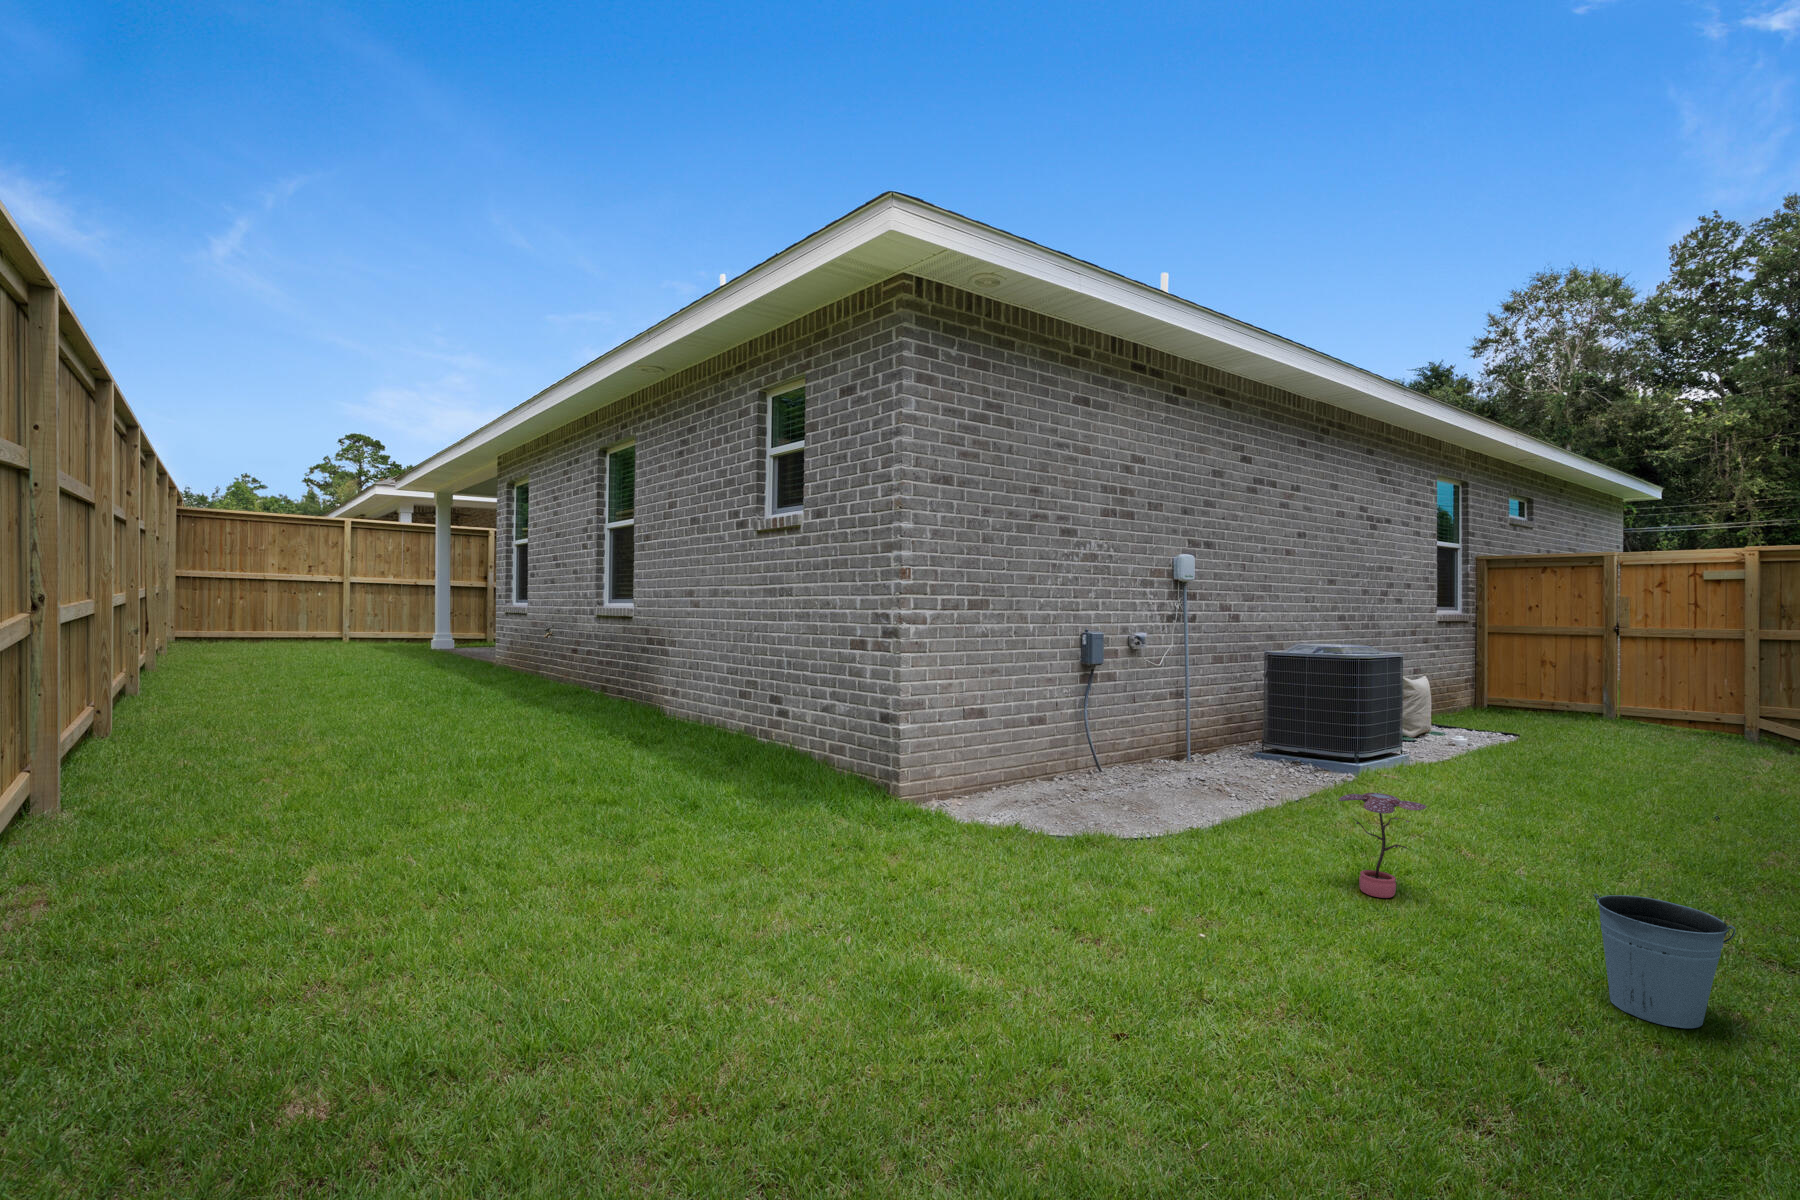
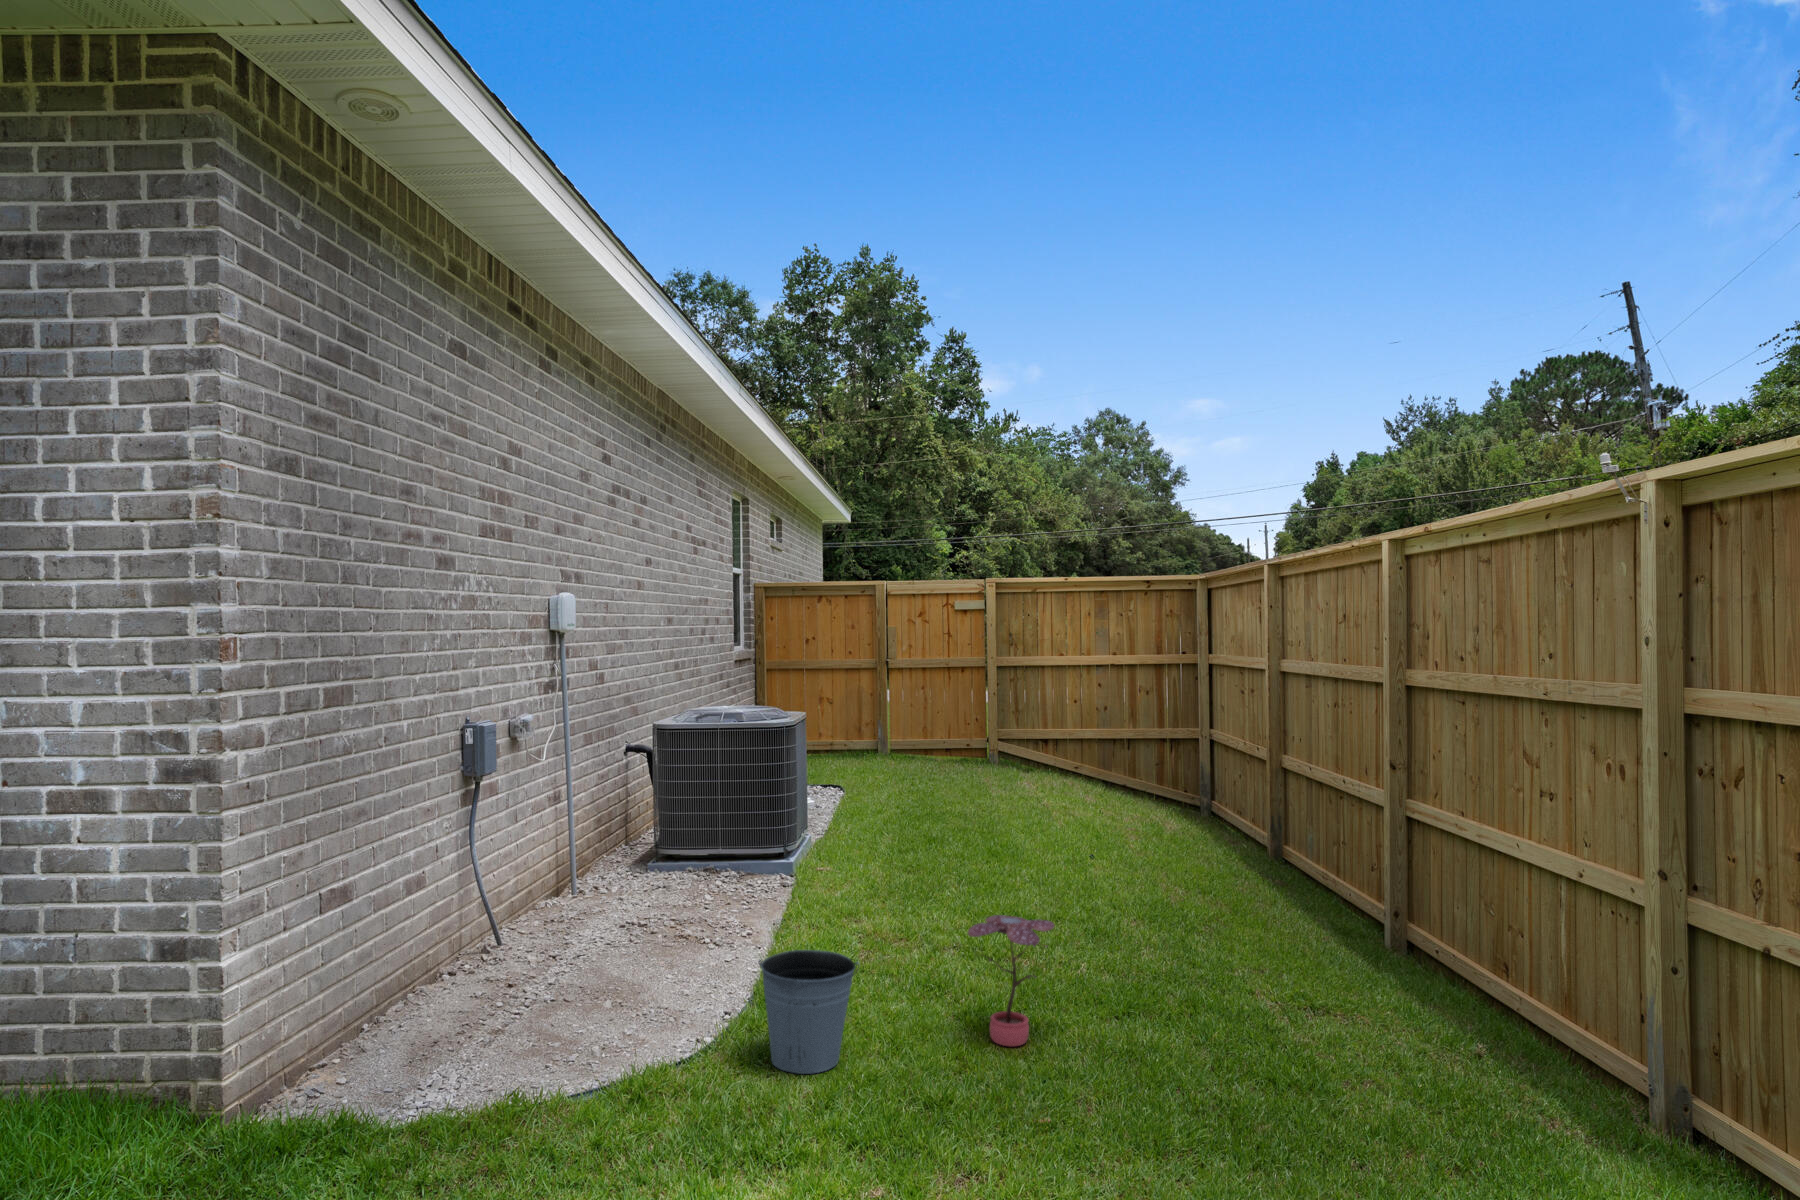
bucket: present [1594,894,1736,1028] -> present [759,950,859,1074]

